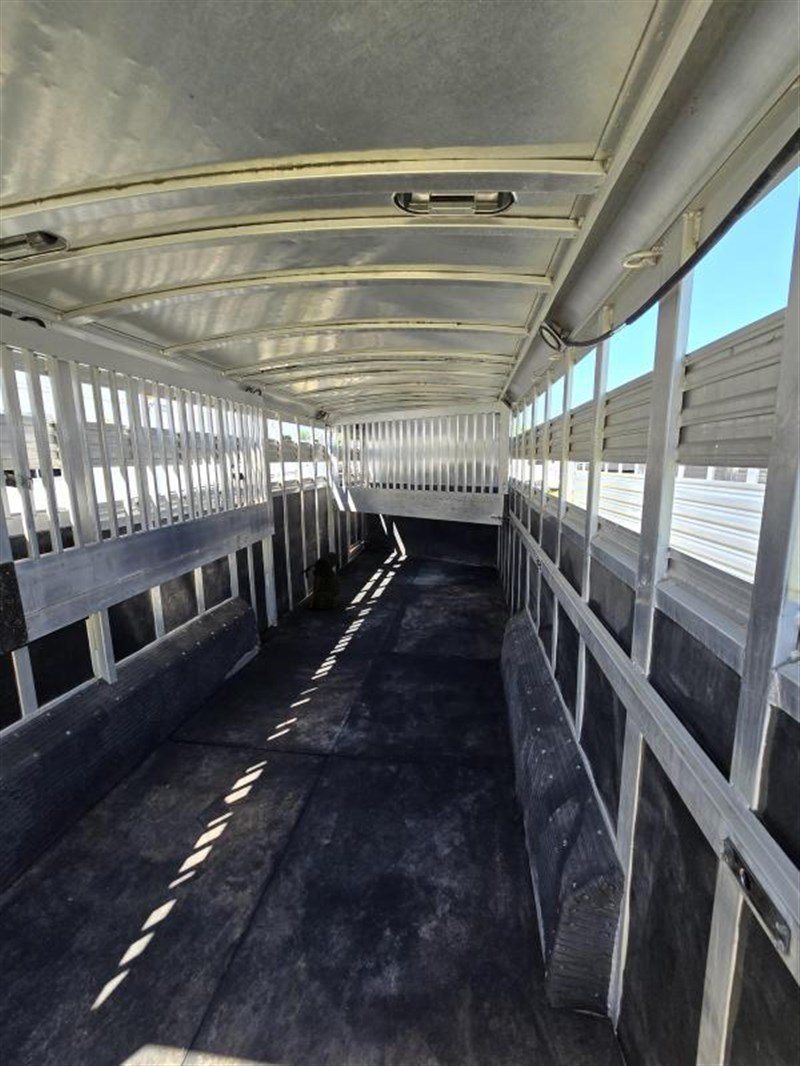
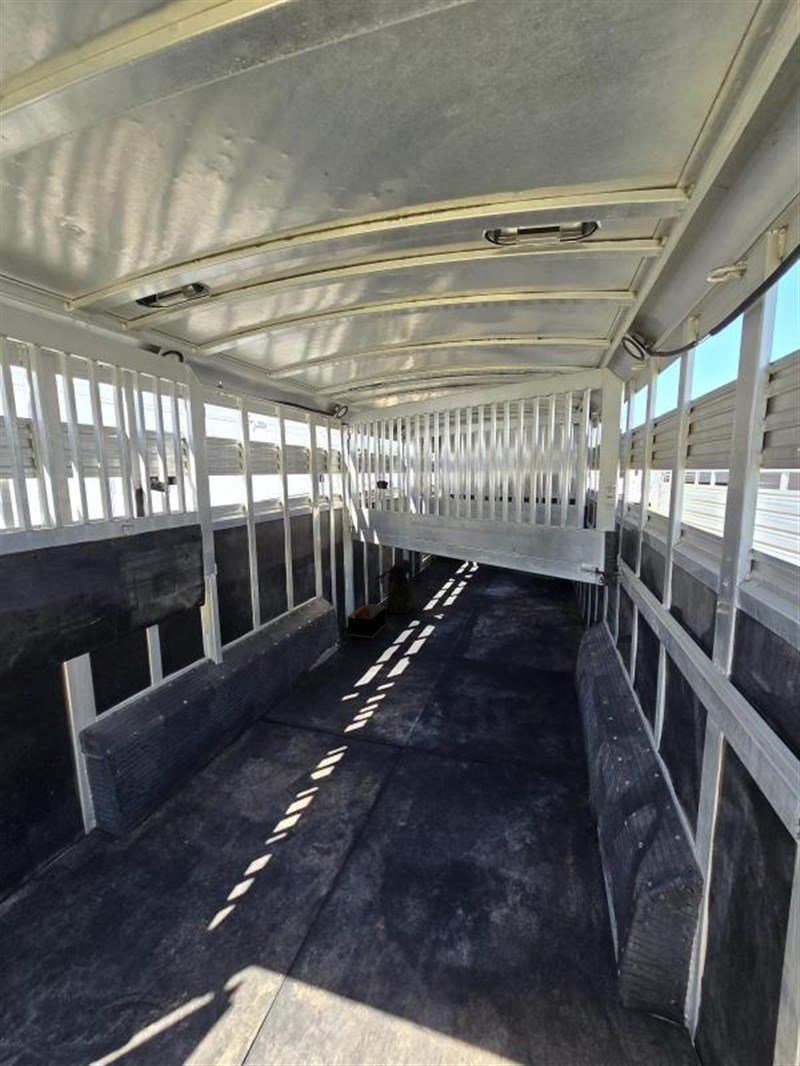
storage bin: none [268,601,312,638] -> present [347,604,386,638]

